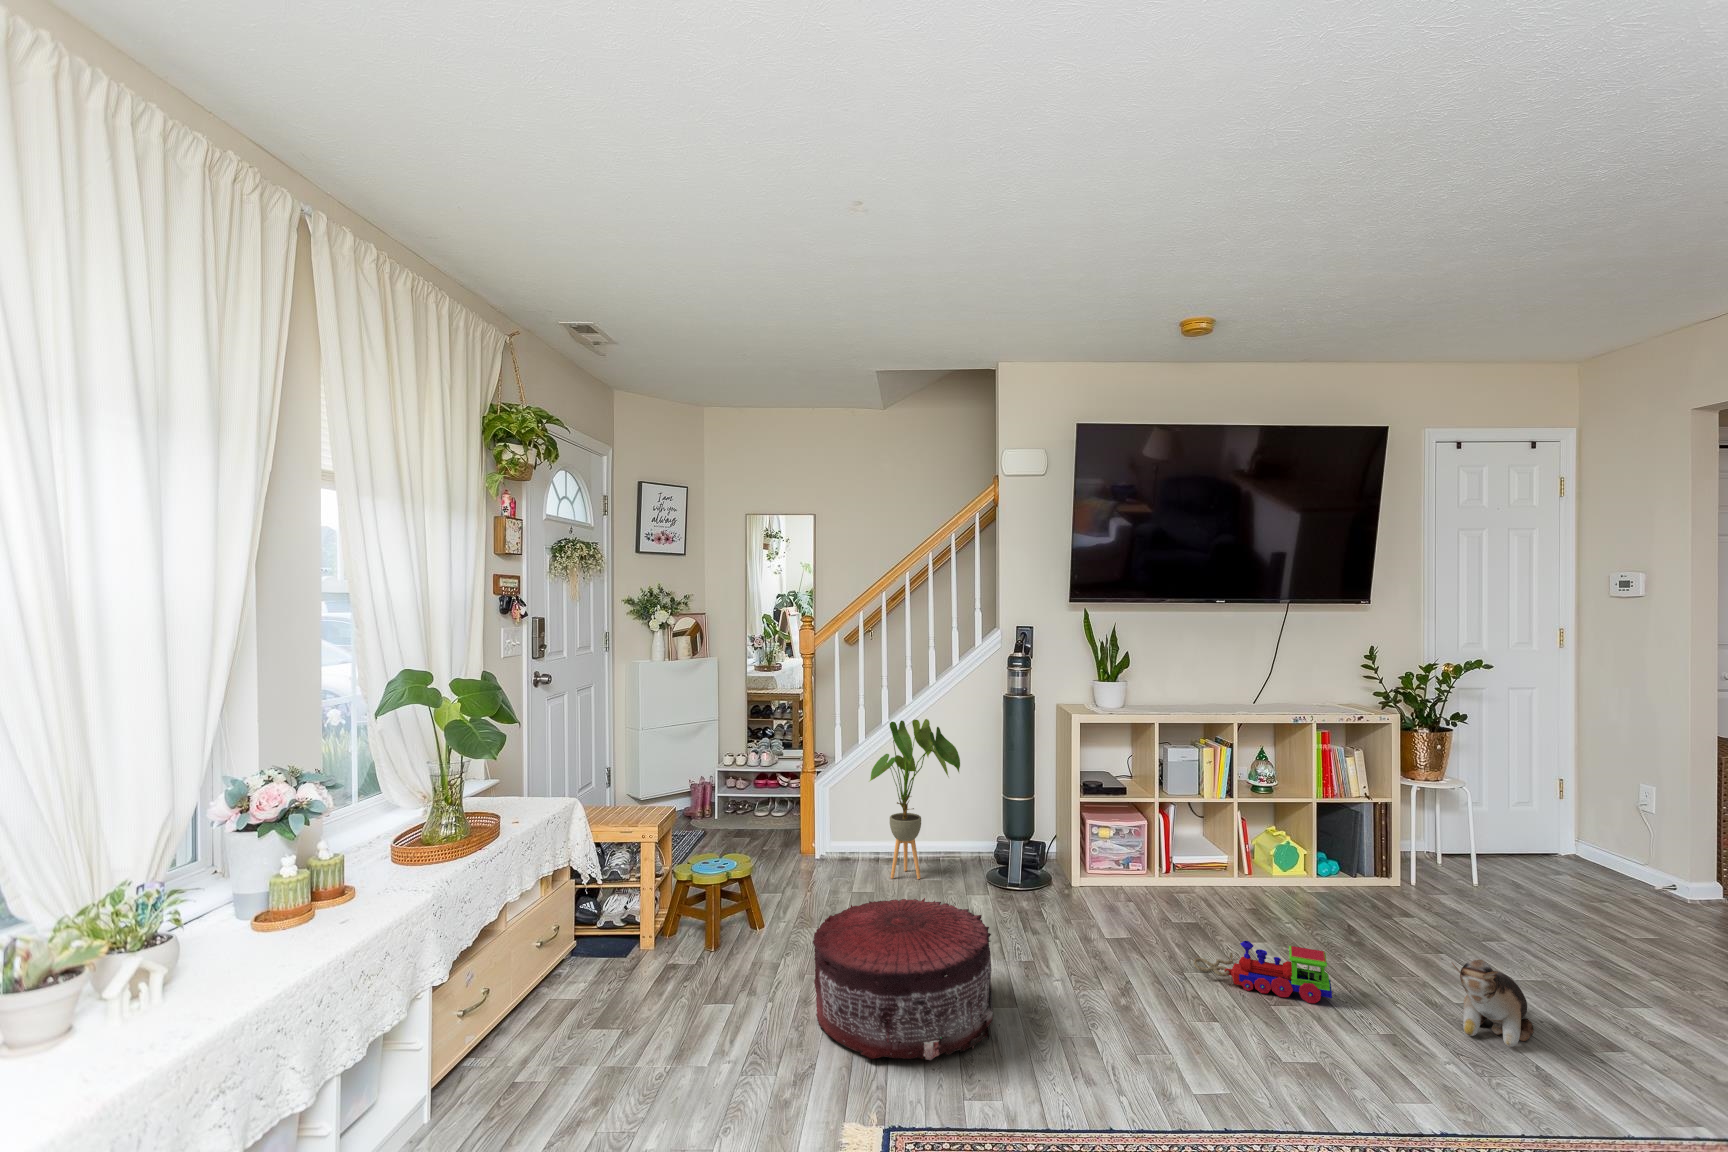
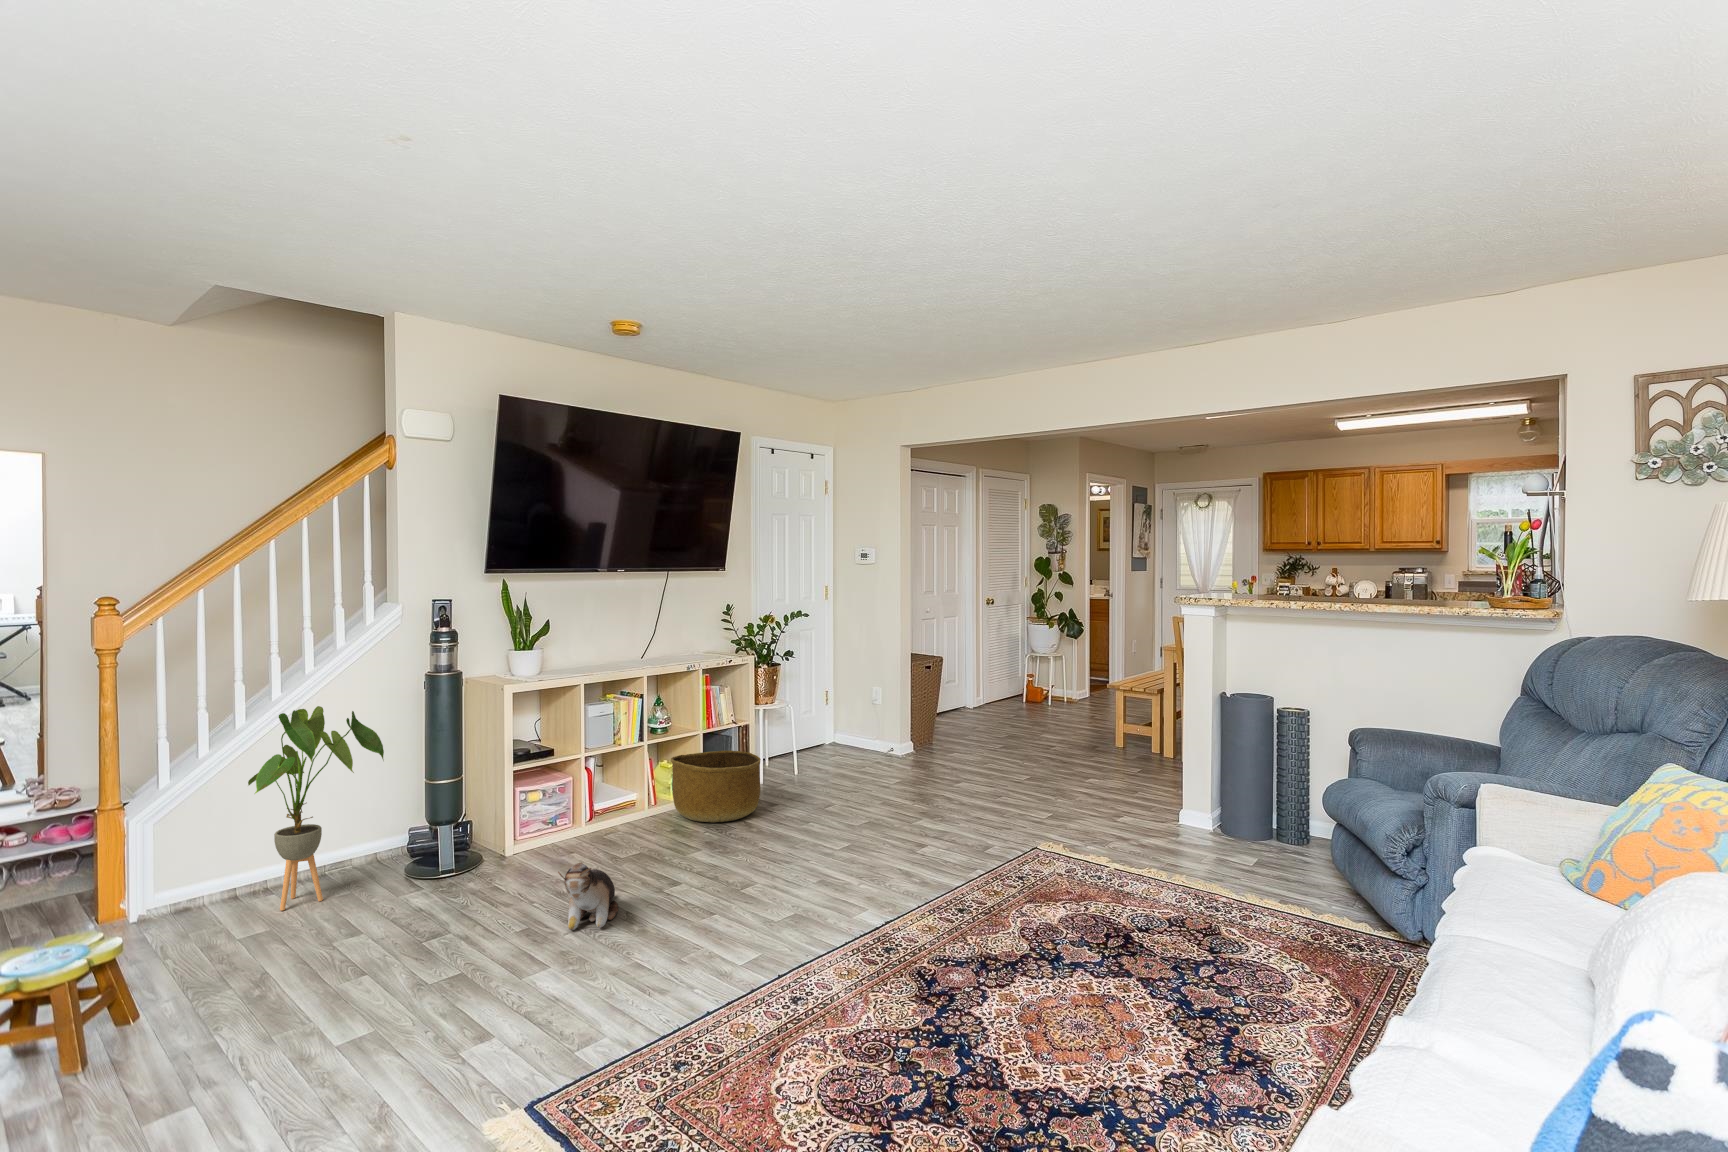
basket: none [1265,823,1384,918] -> present [671,750,761,823]
pouf: present [813,898,993,1060] -> none [317,887,555,1073]
toy train: present [1193,941,1332,1003] -> none [669,837,776,887]
plush toy: present [1452,960,1534,1047] -> present [558,863,618,930]

